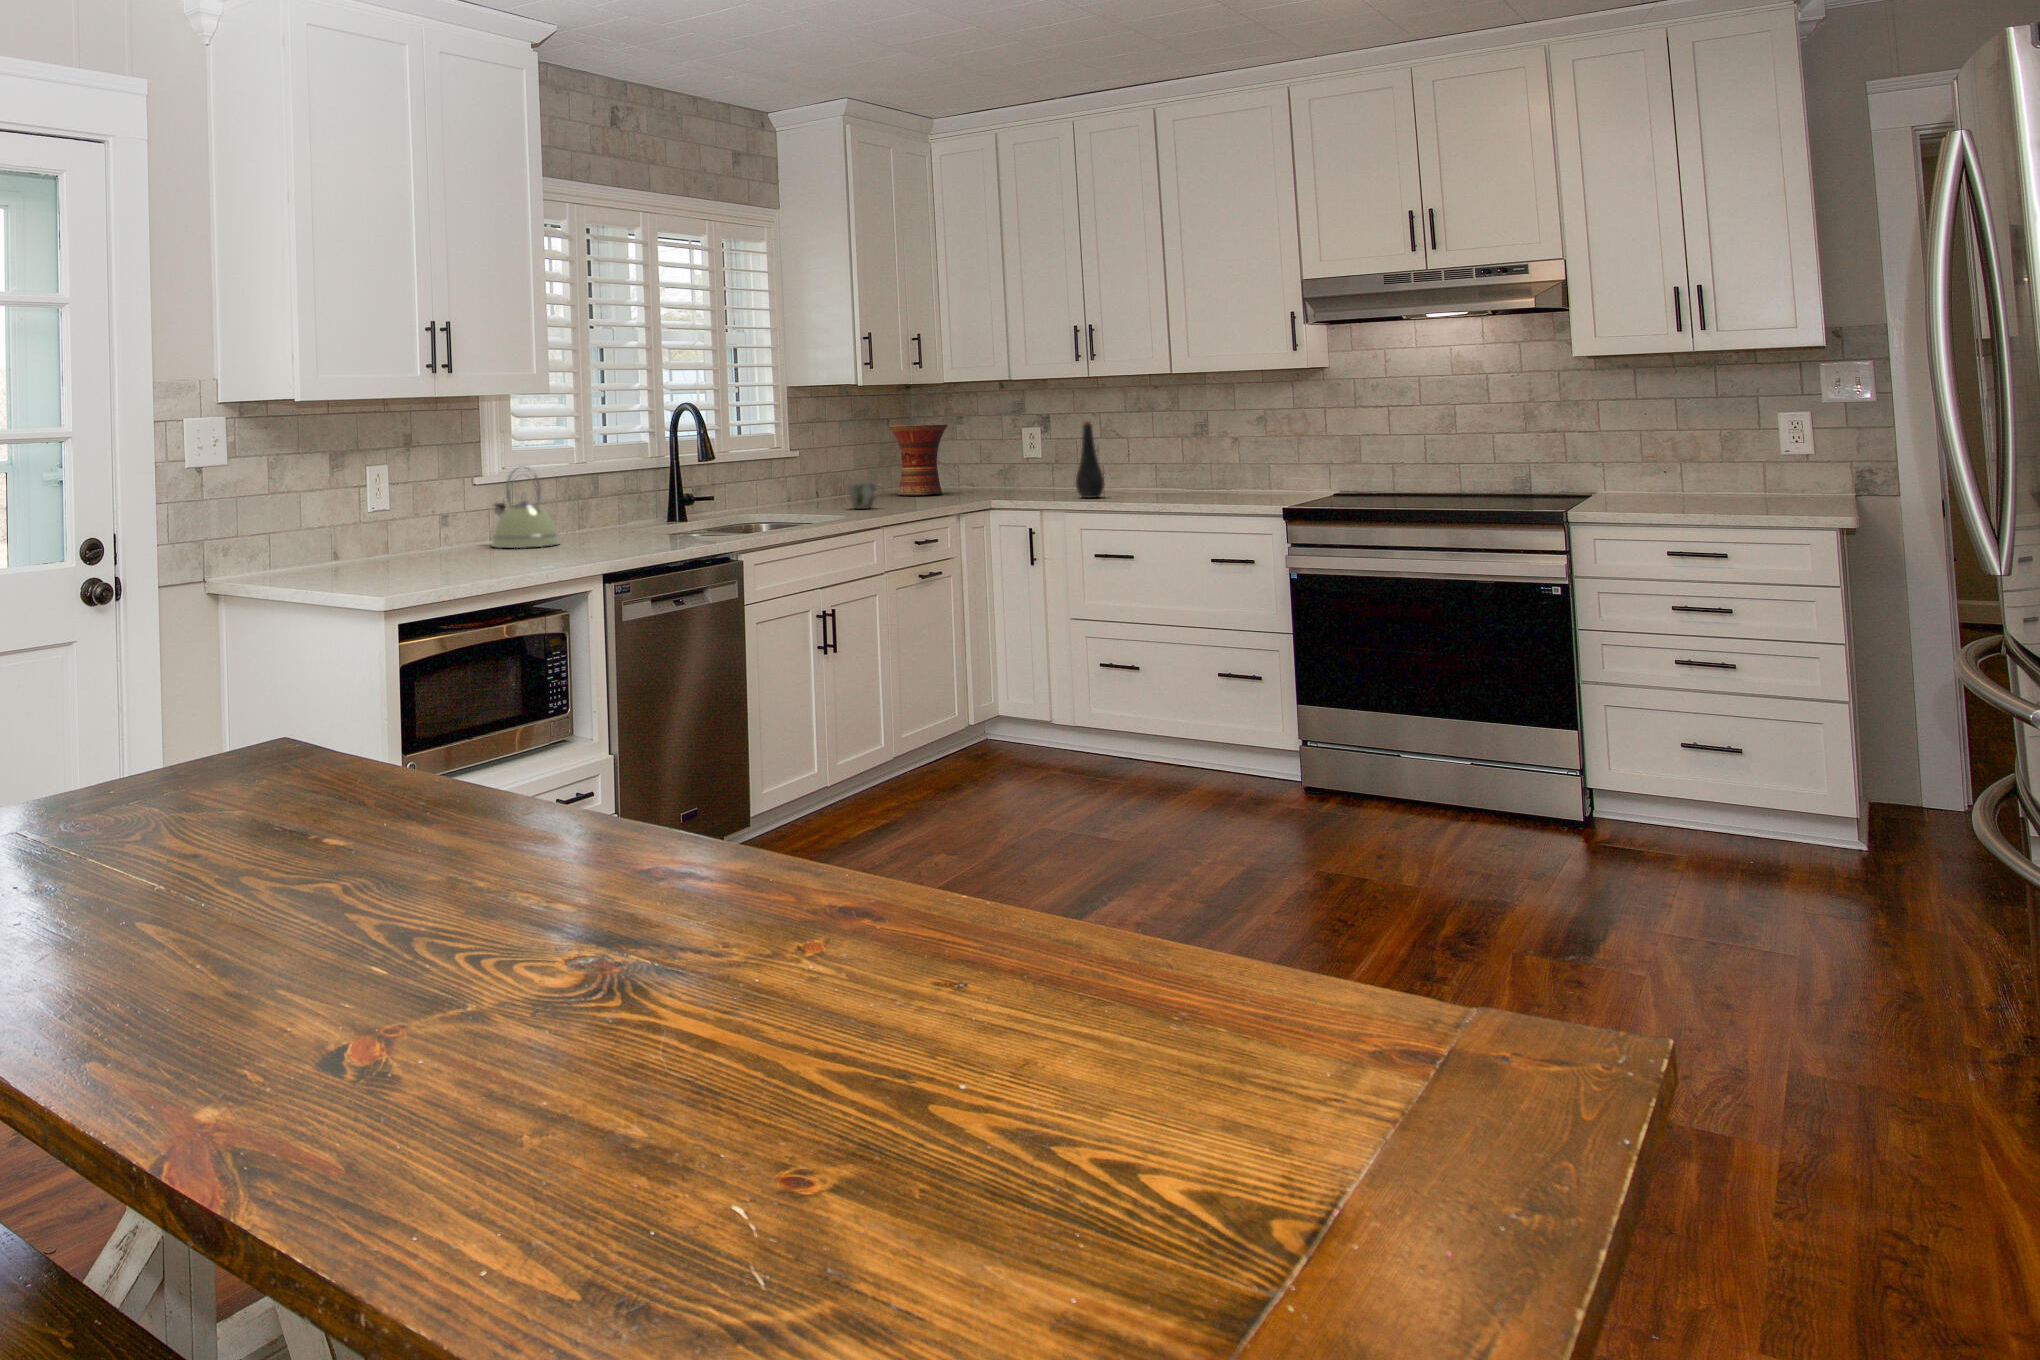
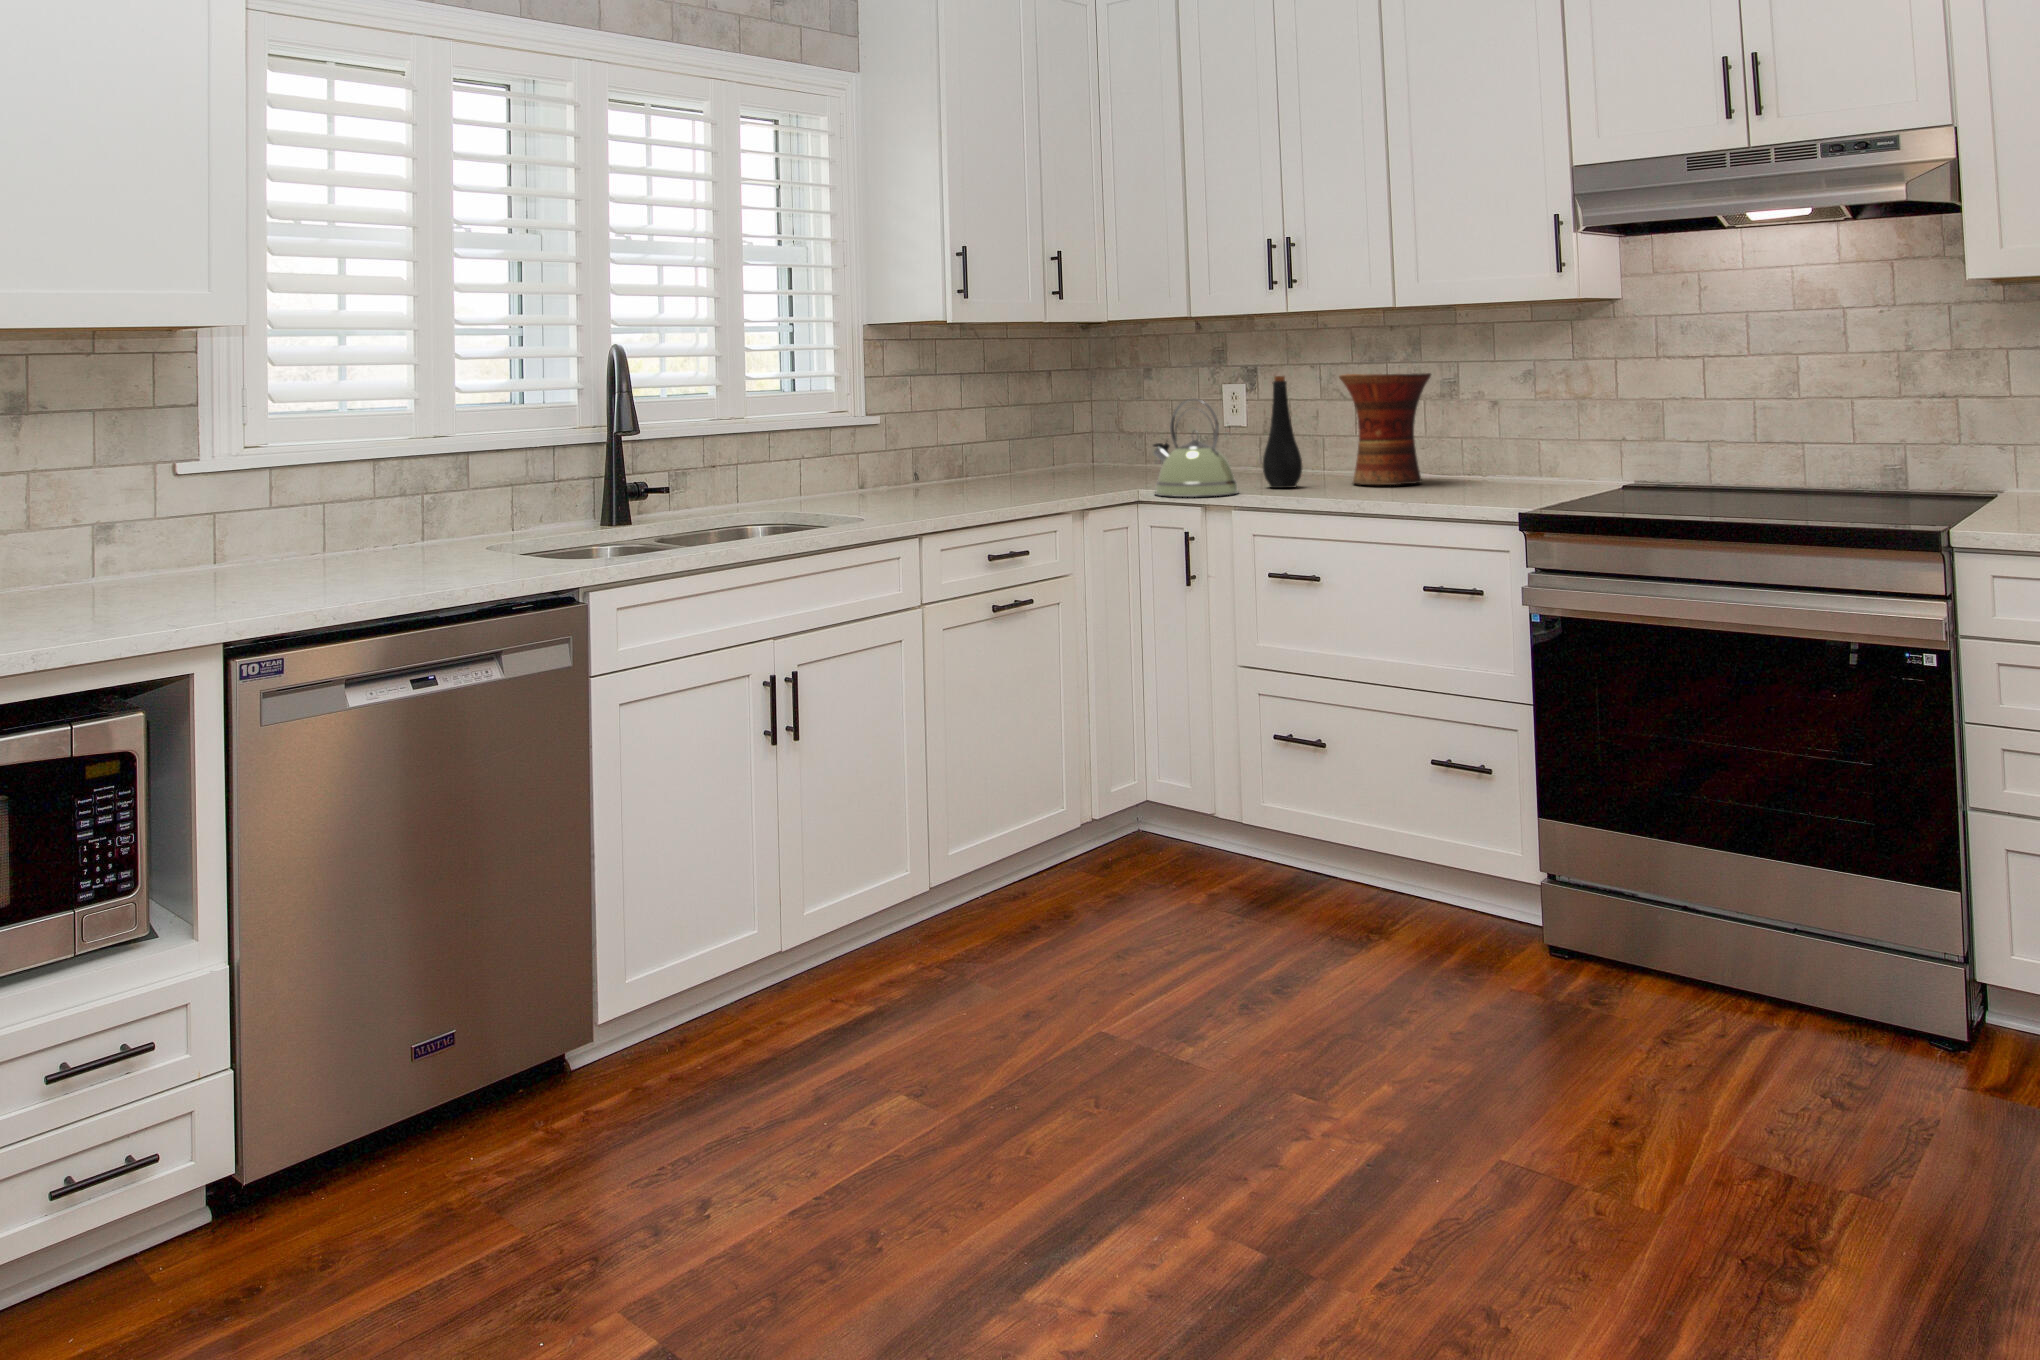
vase: present [889,424,947,495] -> present [1339,373,1431,485]
kettle: present [492,466,559,548] -> present [1153,399,1238,497]
mug: present [847,482,876,509] -> none [918,463,971,503]

